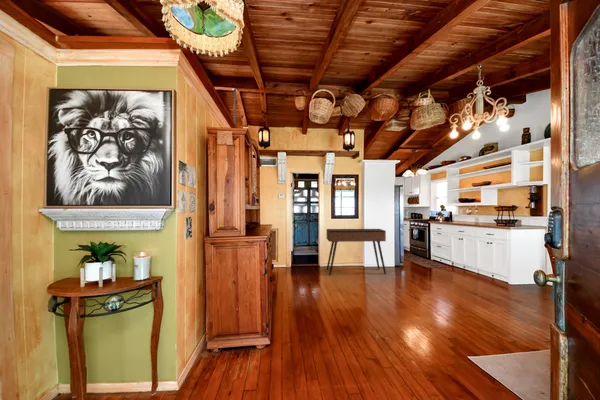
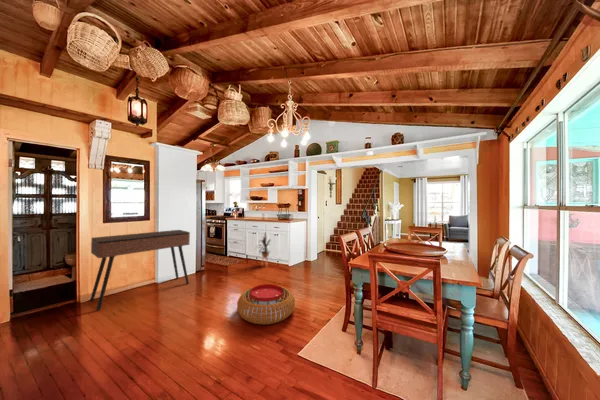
house plant: none [454,238,479,278] -> present [260,234,270,264]
pouf: none [415,283,477,318] -> present [237,284,295,325]

